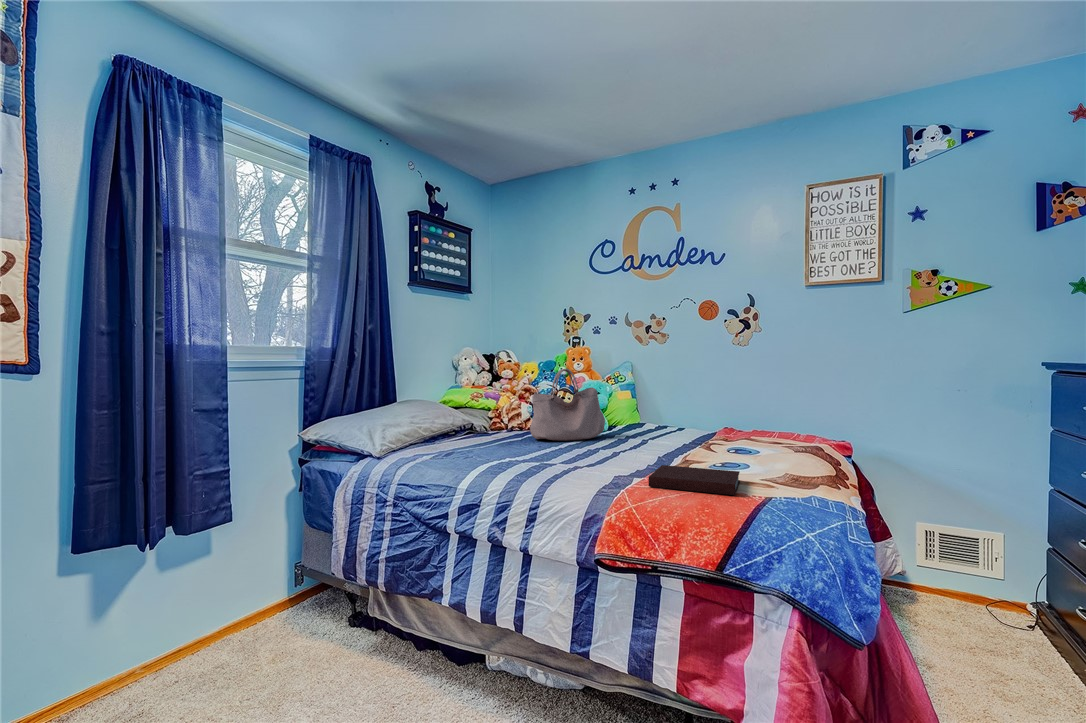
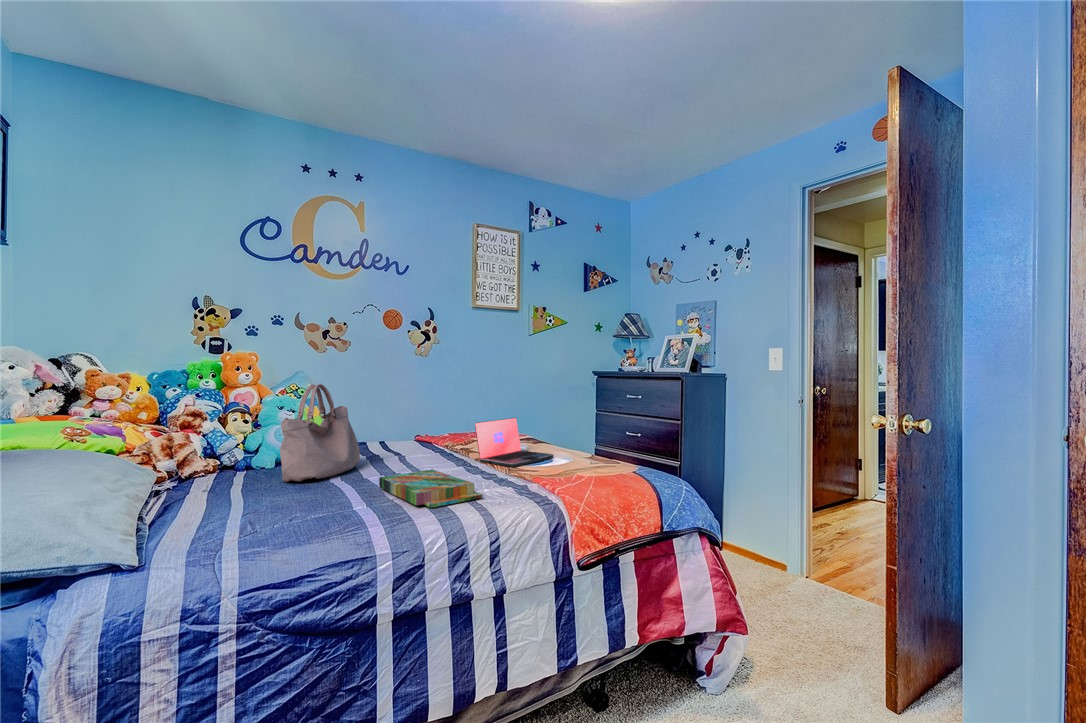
laptop: none [689,413,774,466] -> present [475,418,553,467]
board game: none [524,444,606,474] -> present [379,470,482,508]
notebook: present [649,465,740,495] -> none [526,463,610,489]

